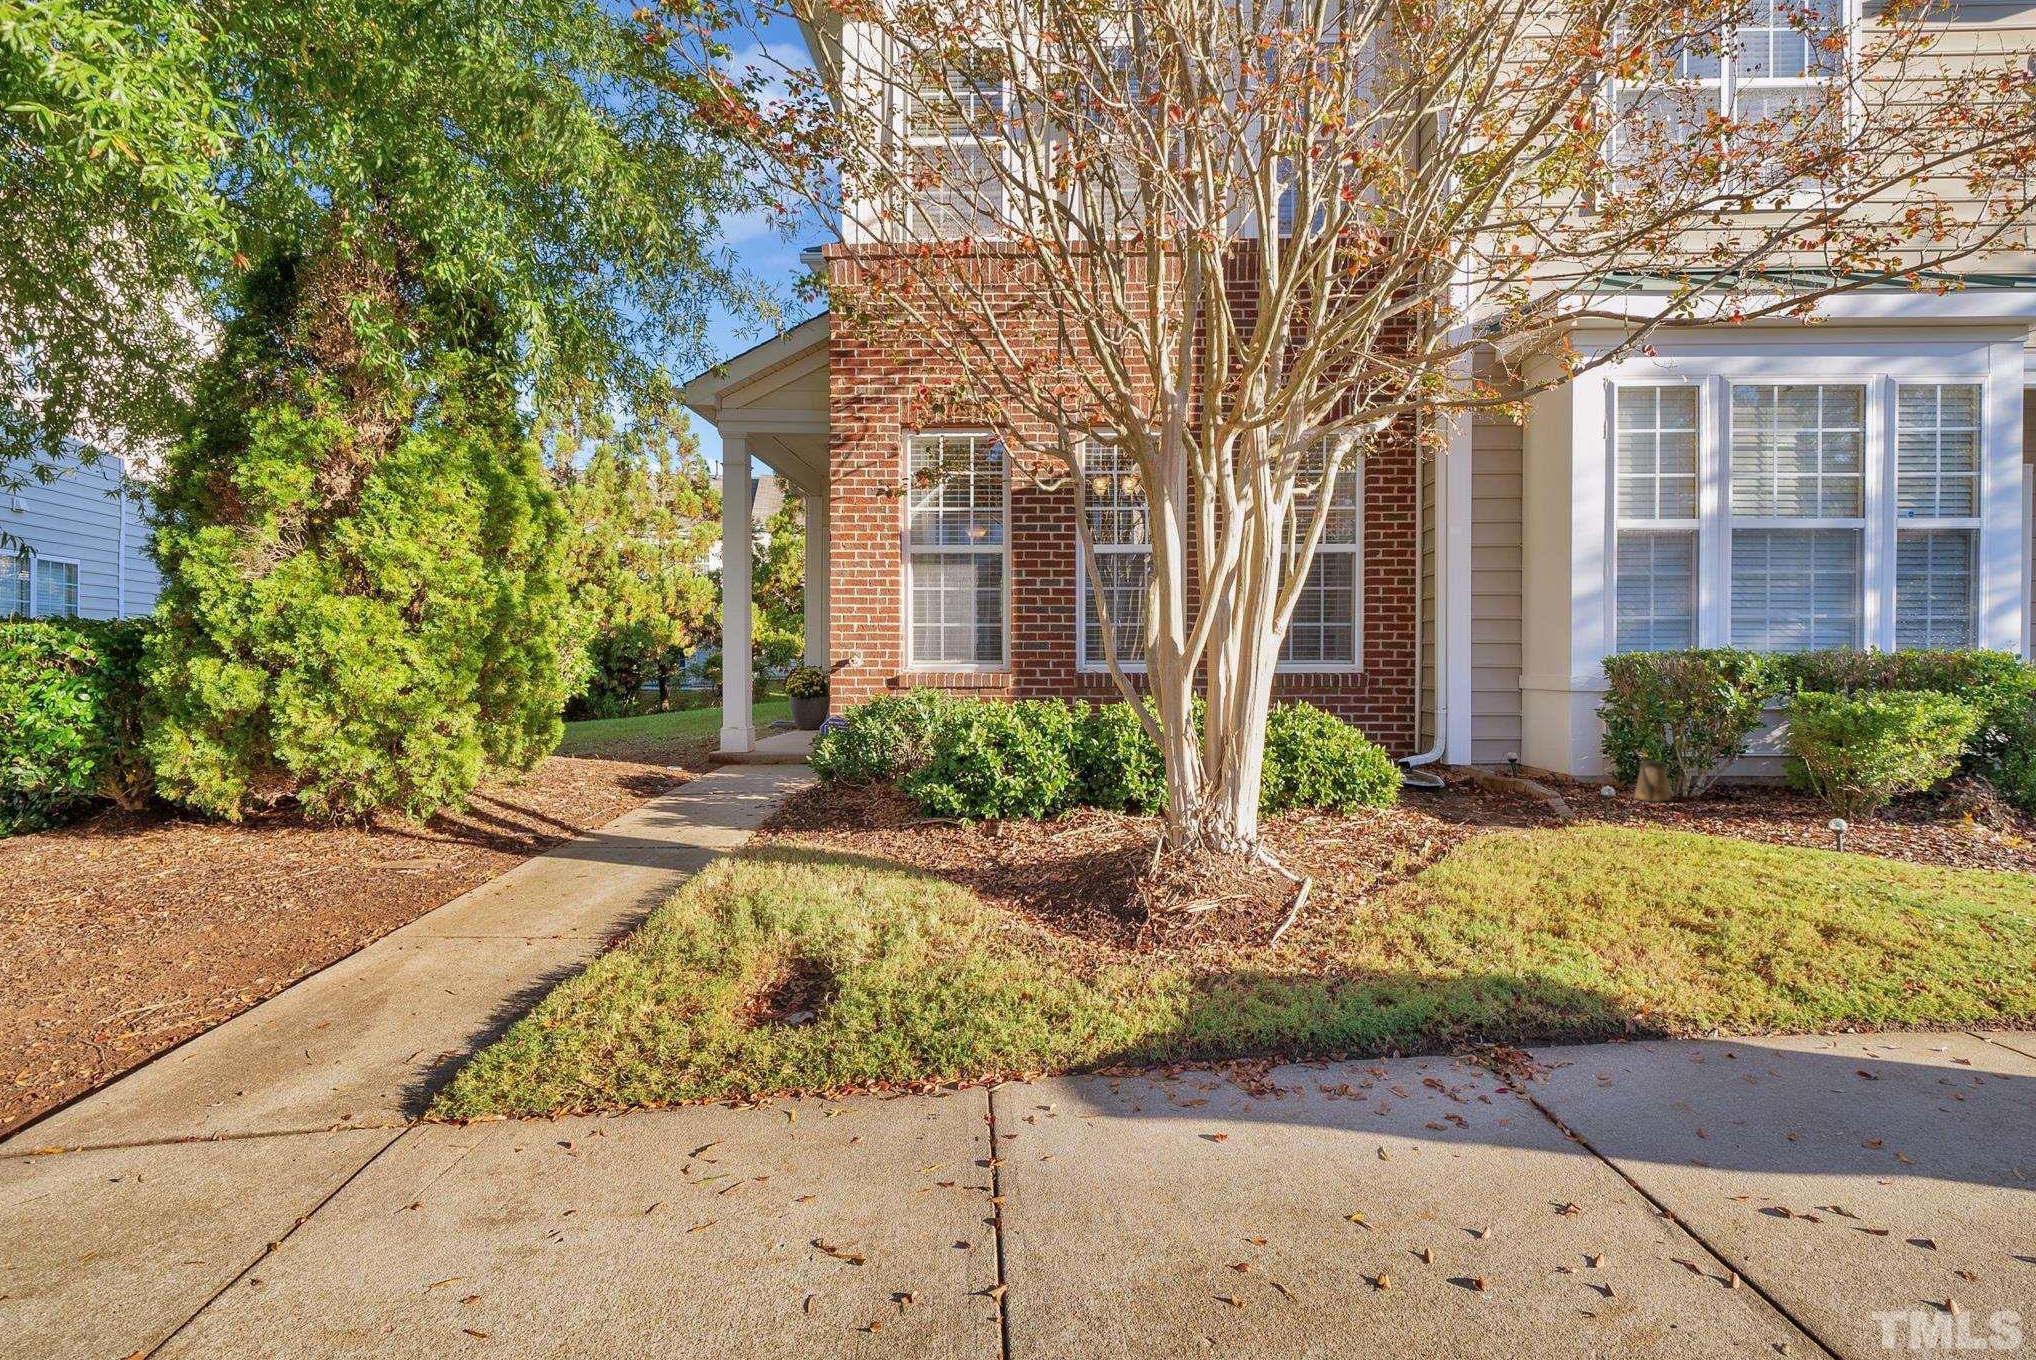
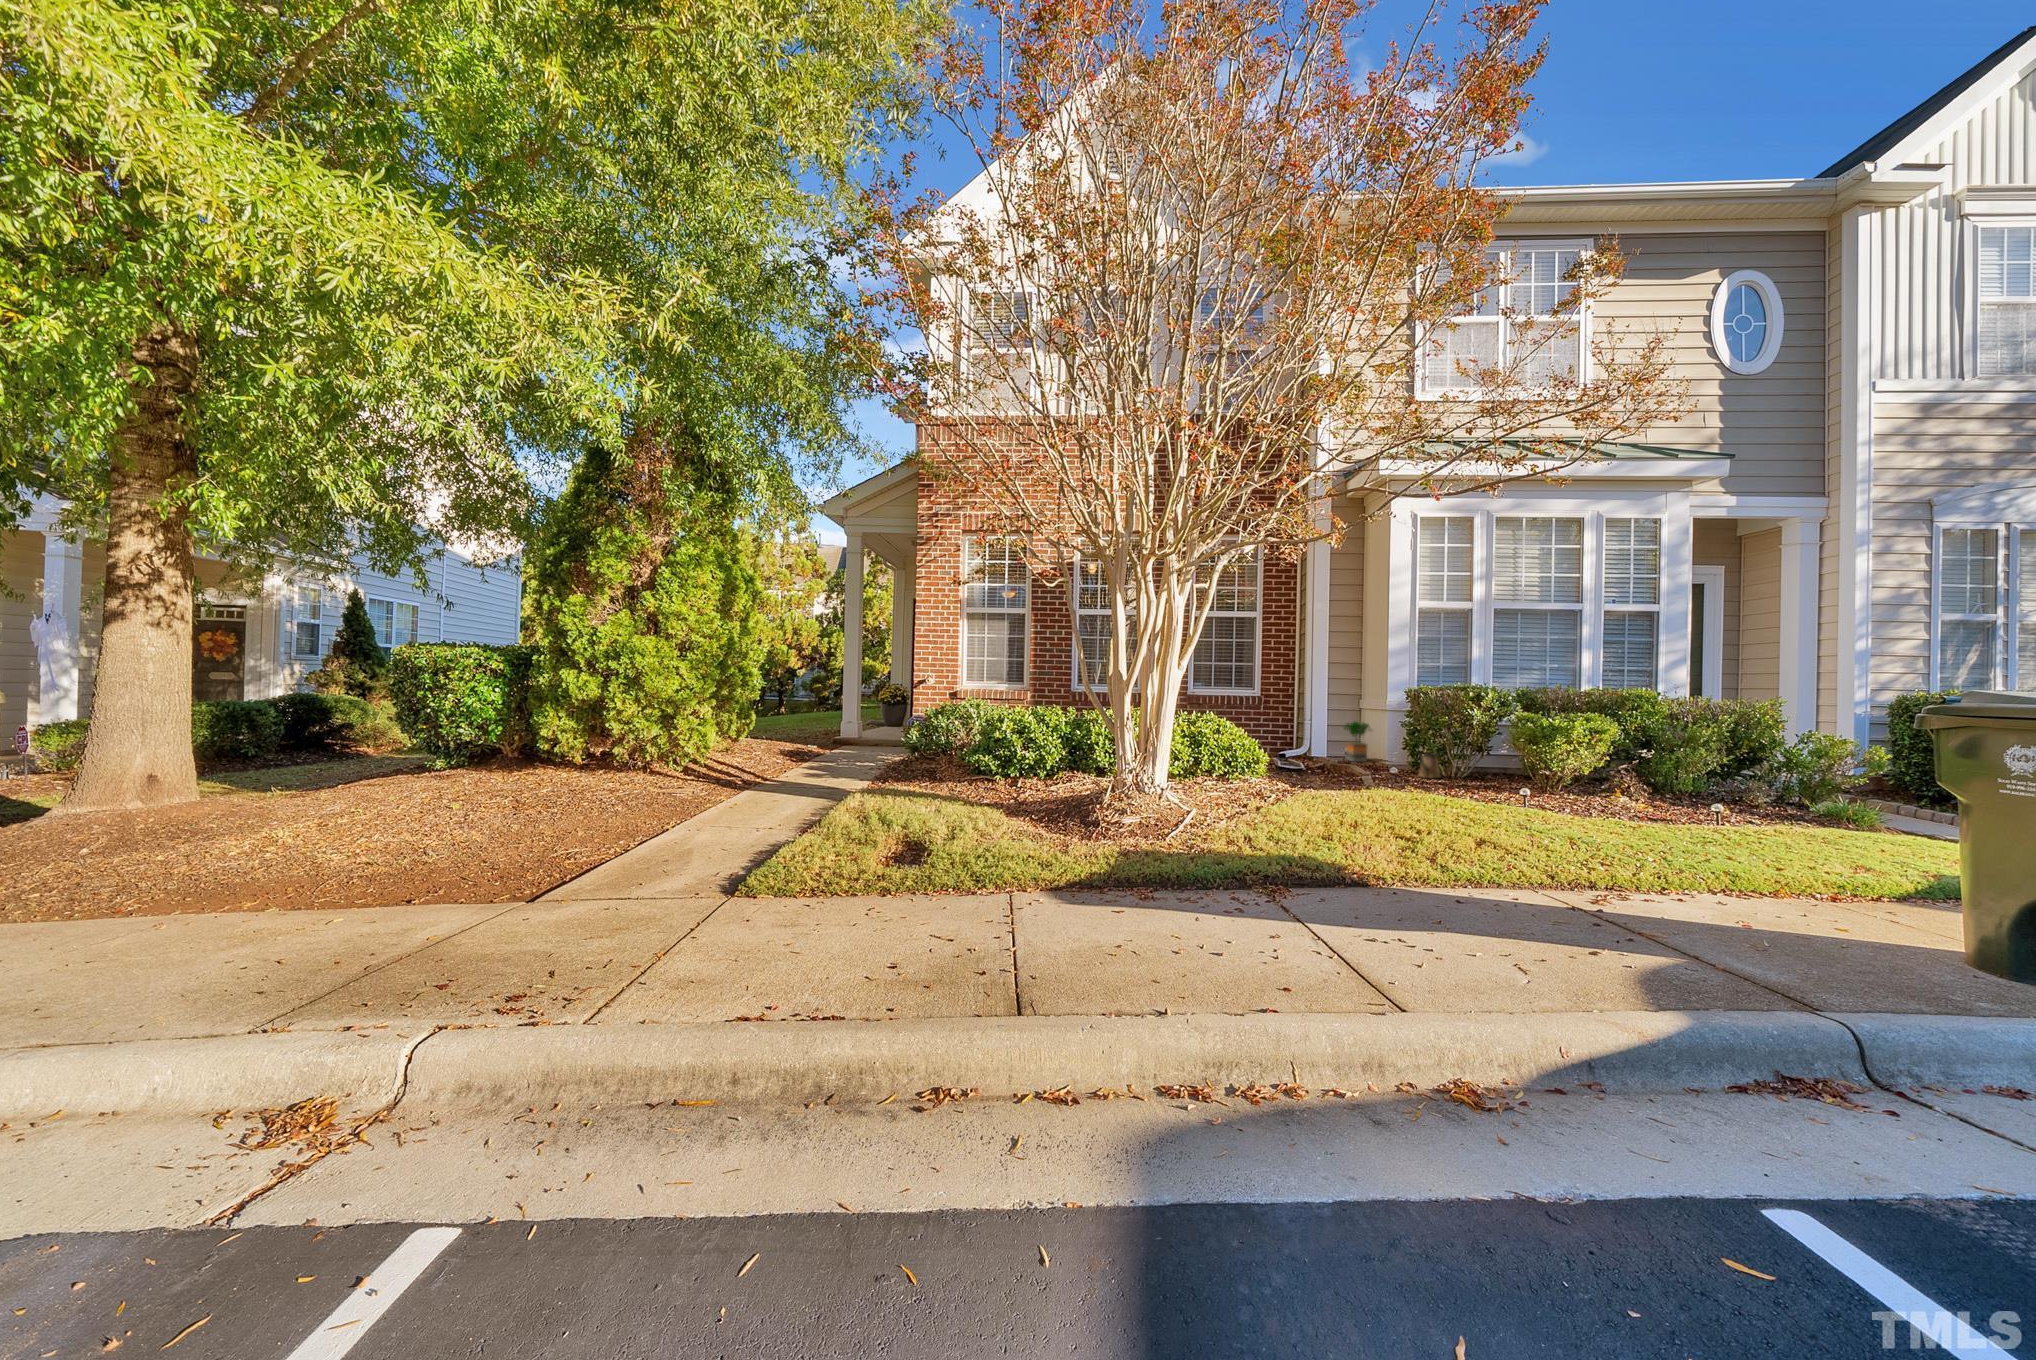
potted tree: none [1502,710,1552,775] -> present [1344,721,1370,762]

